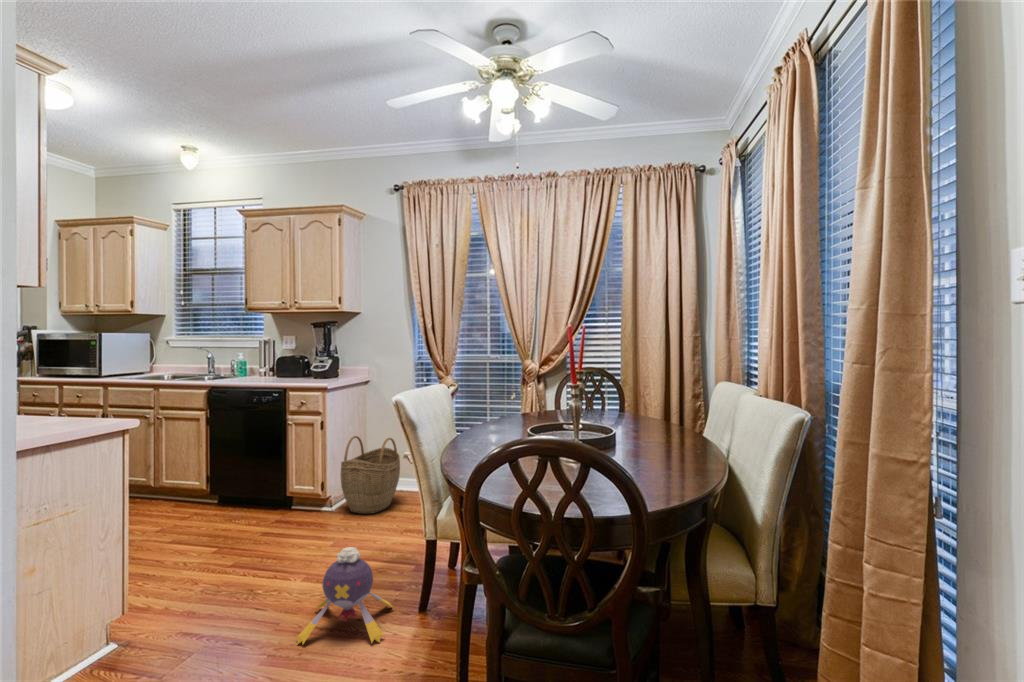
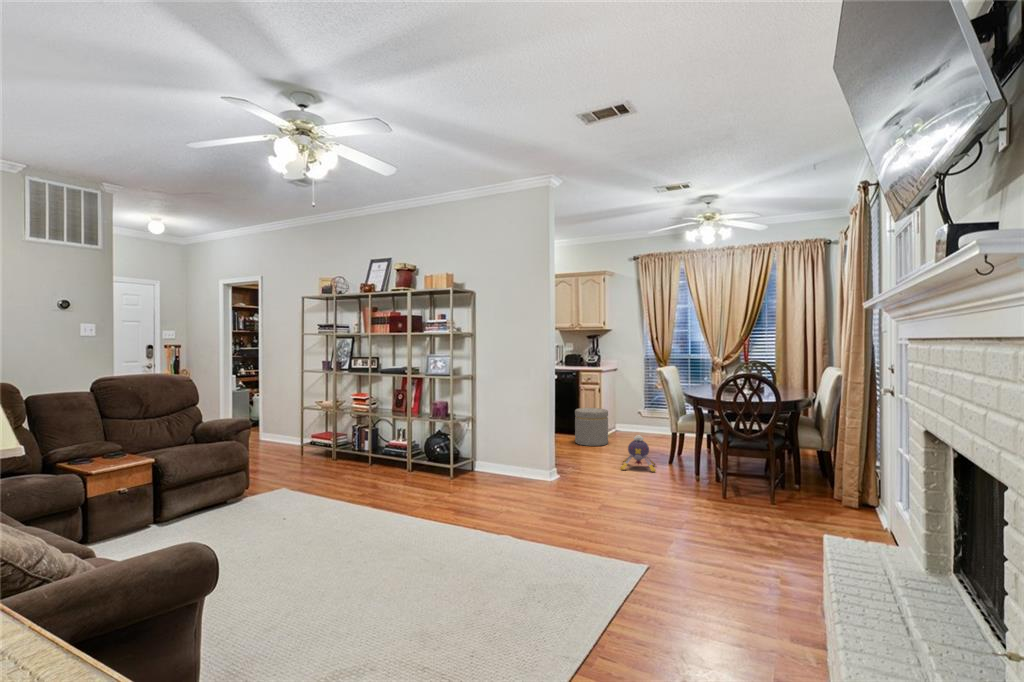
woven basket: present [341,436,400,514] -> none [609,398,639,439]
ottoman: none [259,461,330,544] -> present [575,408,608,446]

